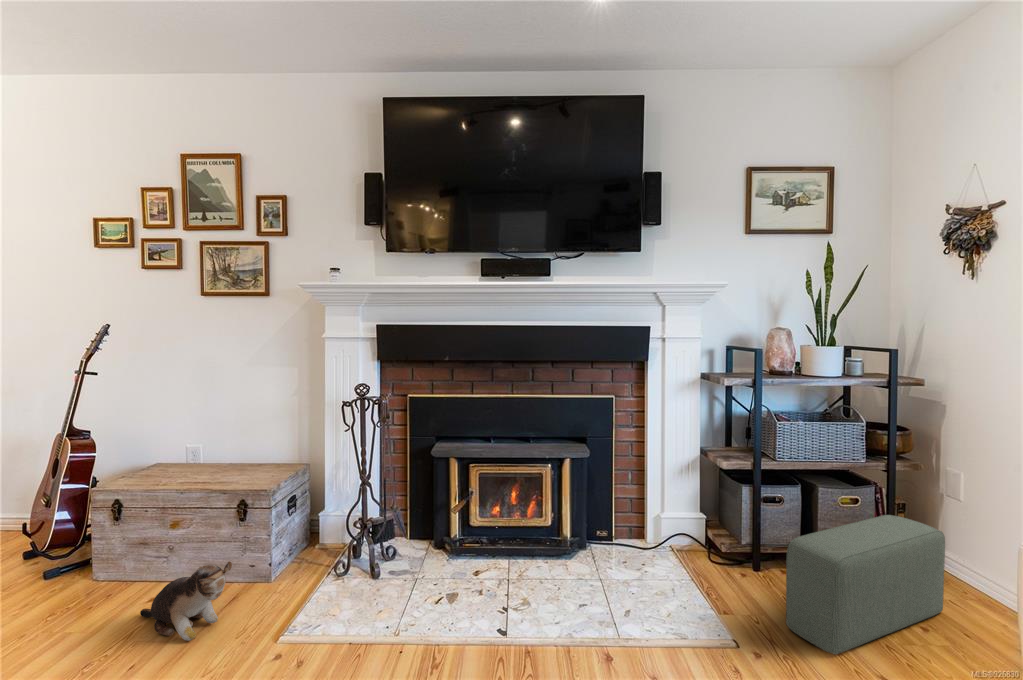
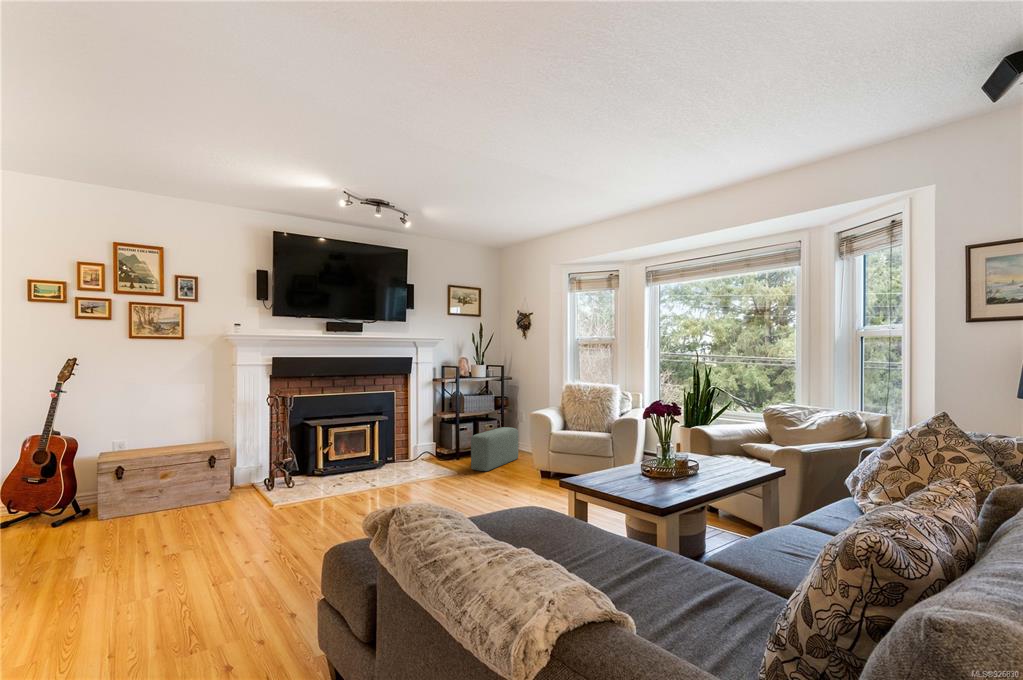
plush toy: present [140,561,232,641] -> none [161,477,235,521]

